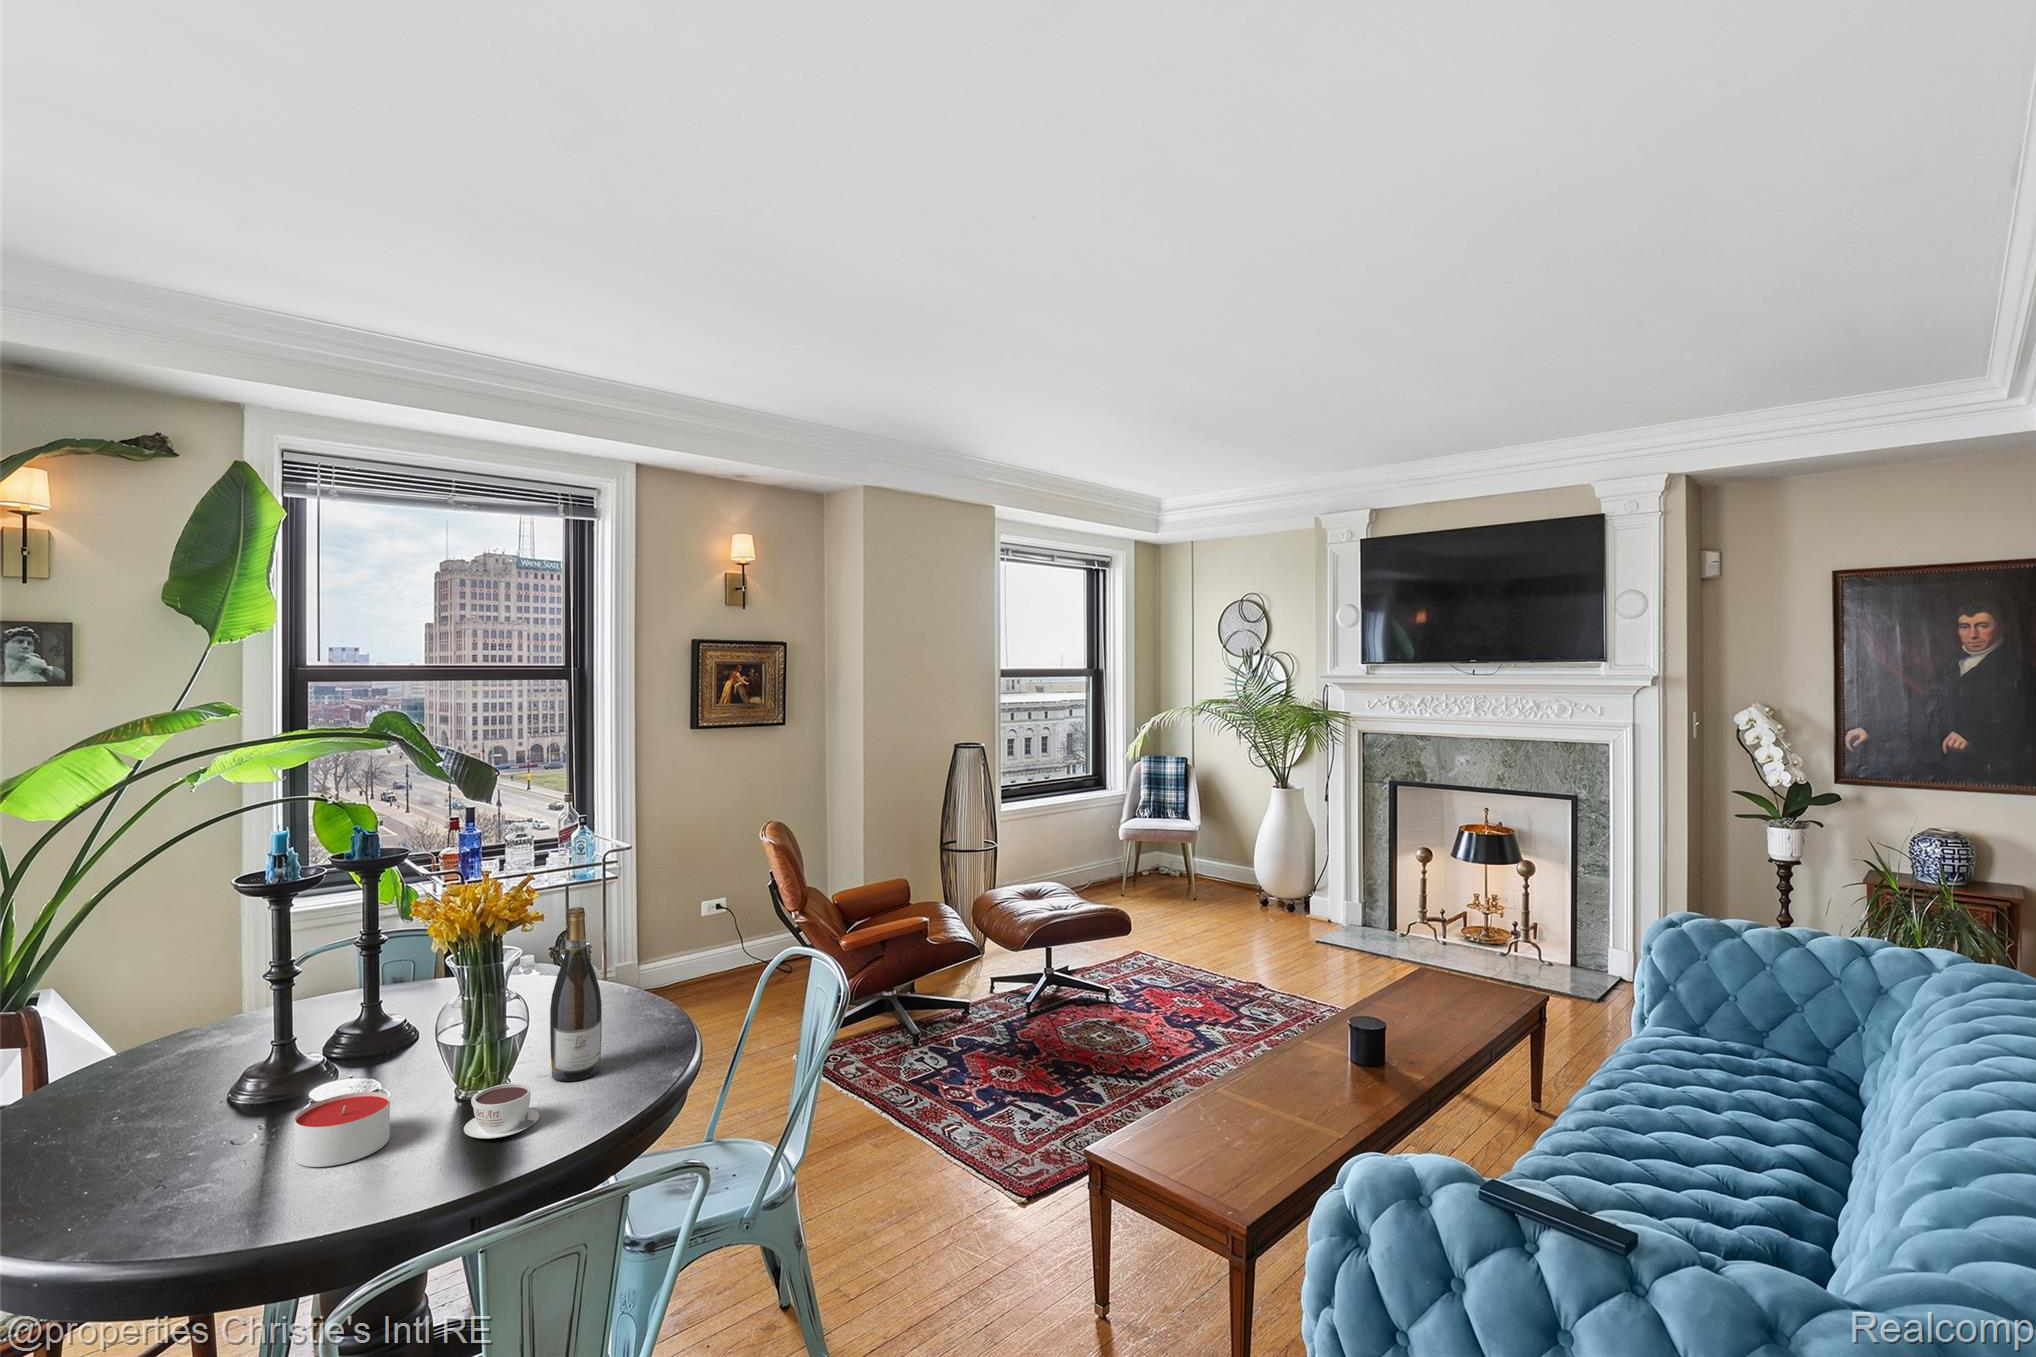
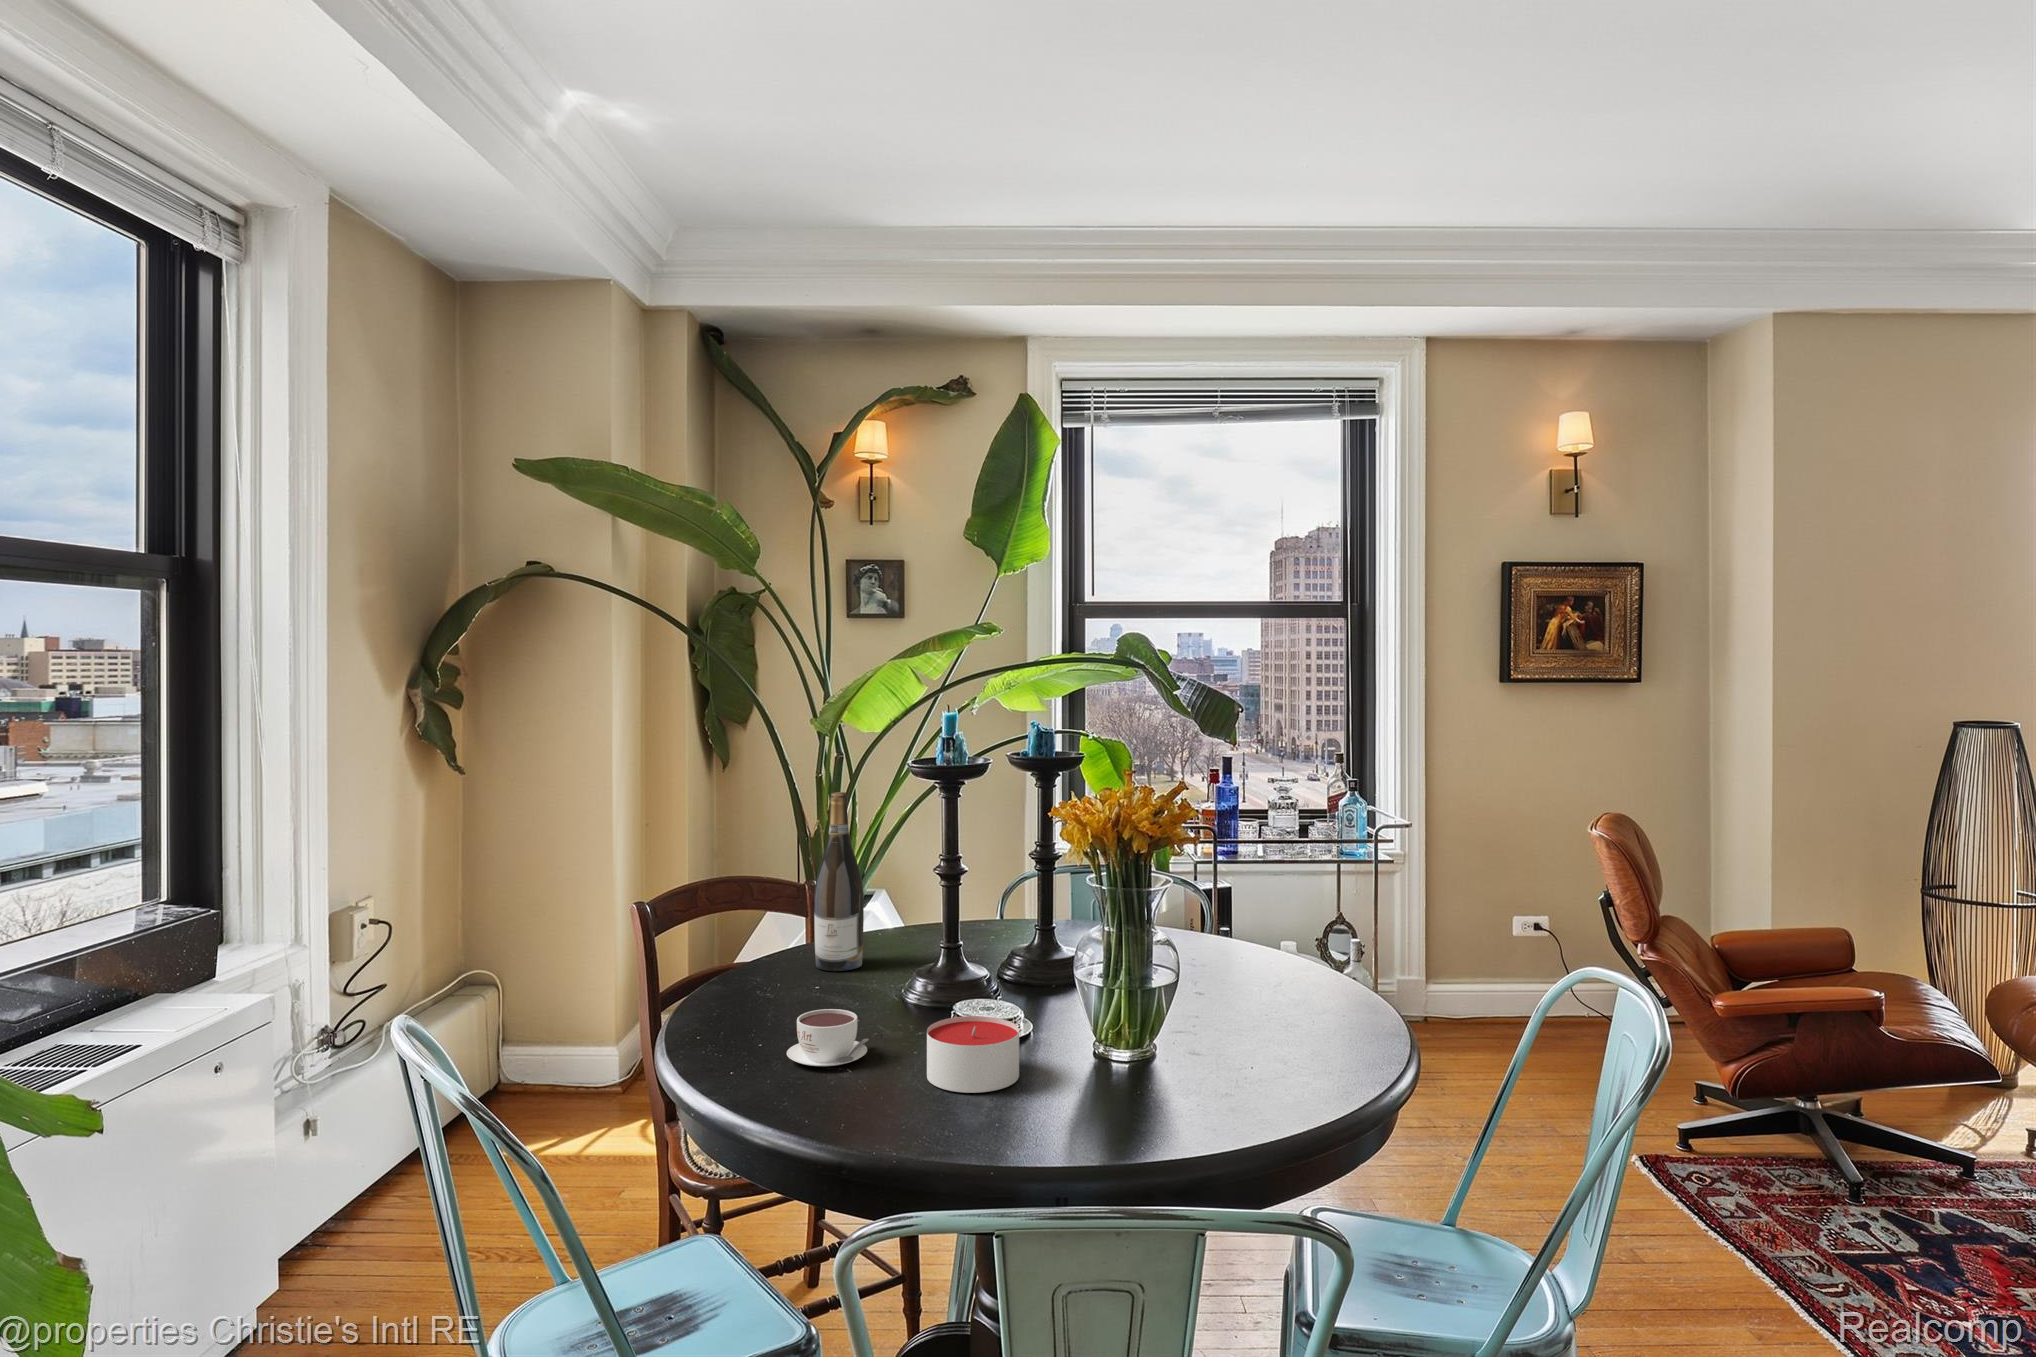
wine bottle: present [550,907,602,1082] -> present [814,792,864,971]
coffee cup: present [464,1083,540,1139] -> present [787,1009,869,1066]

